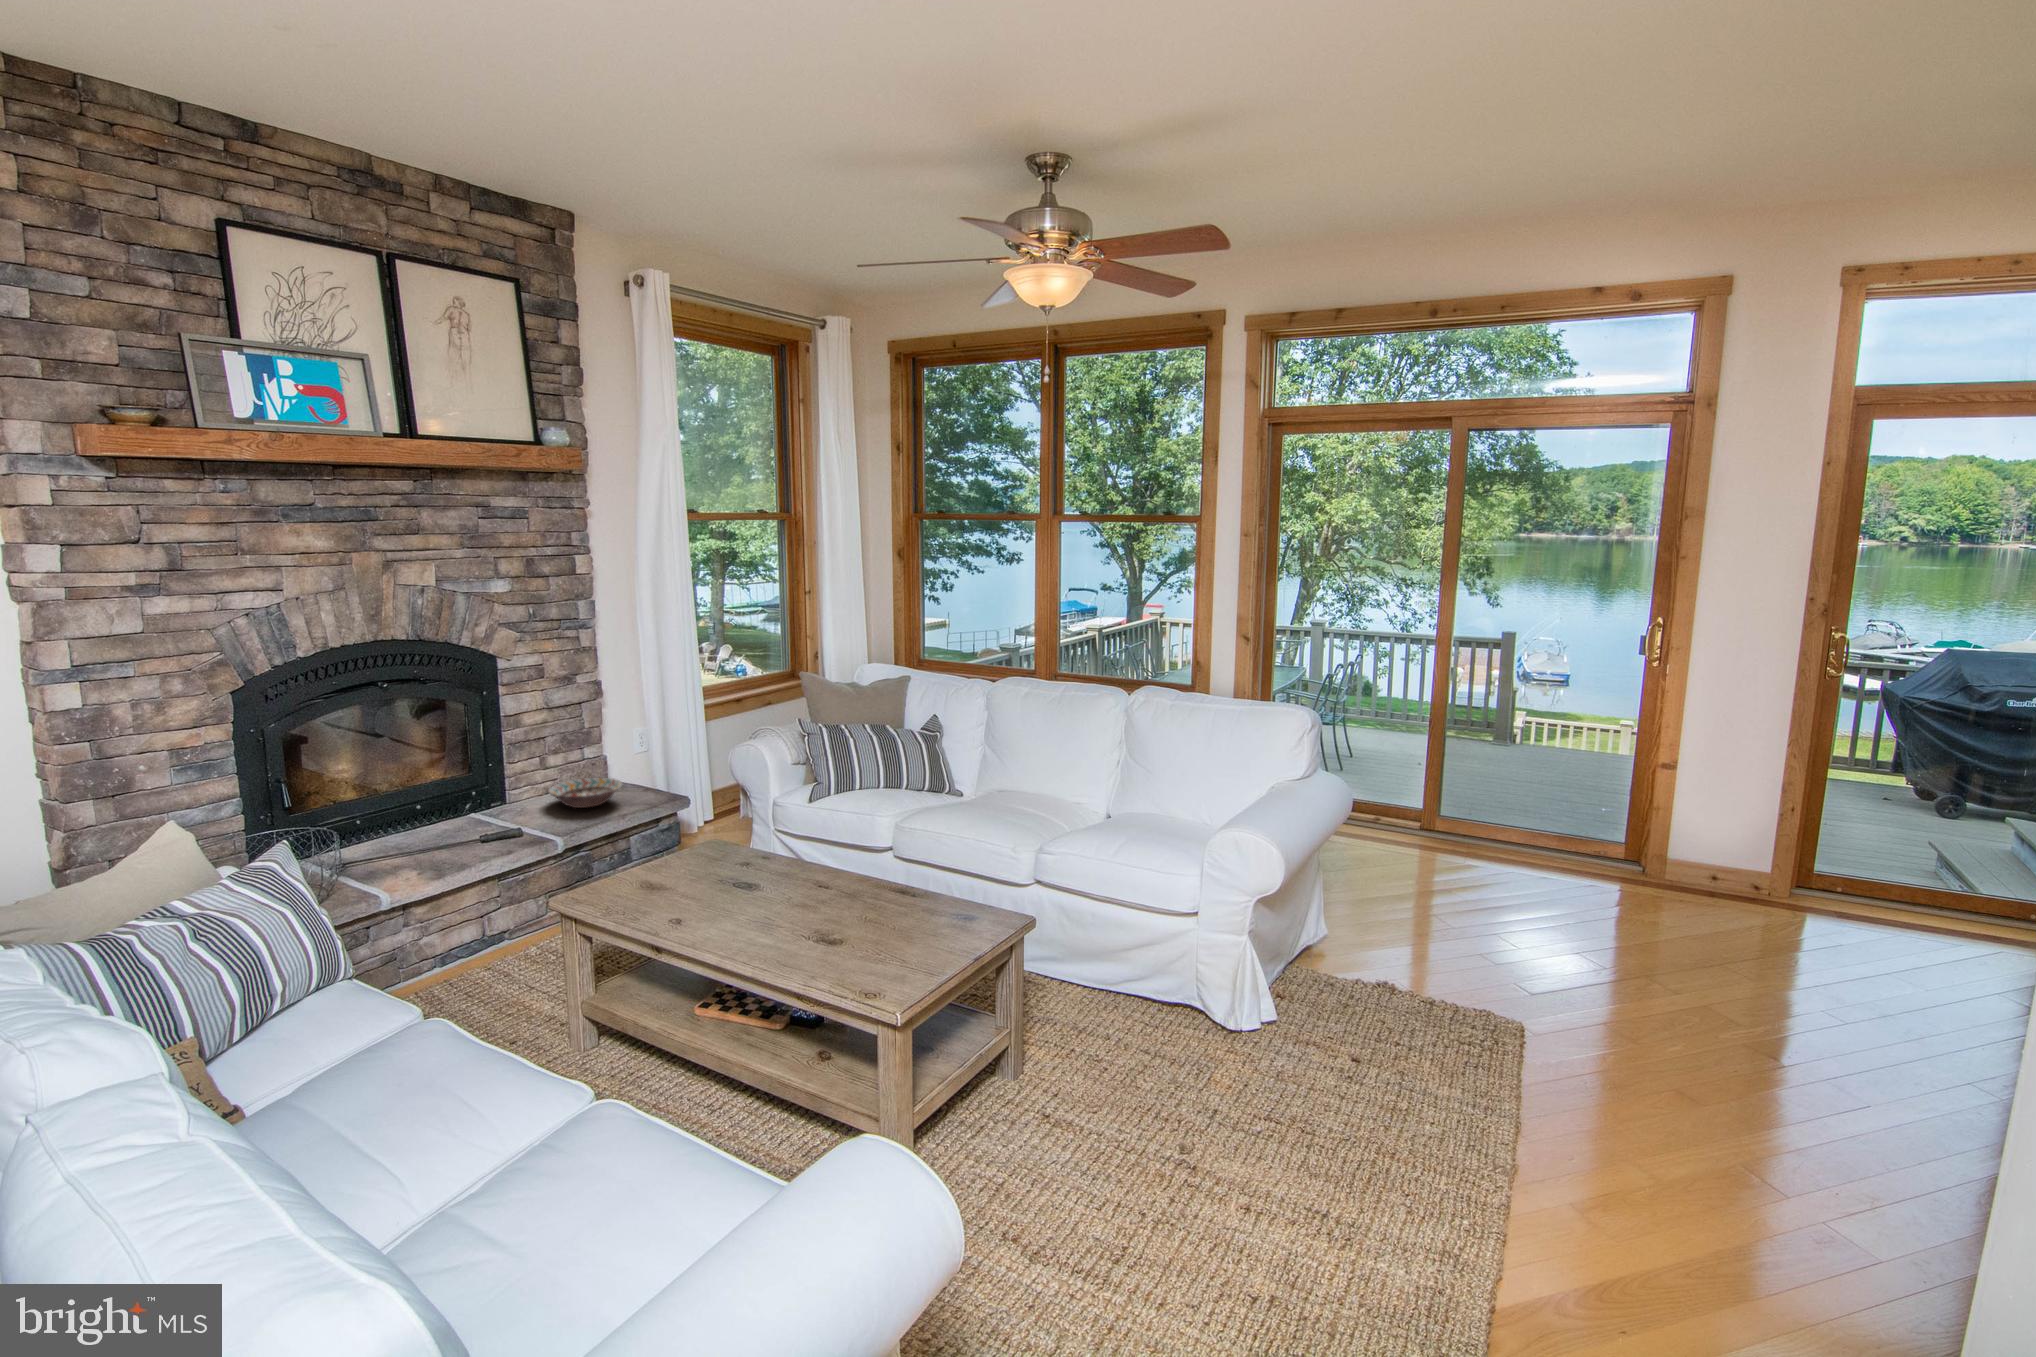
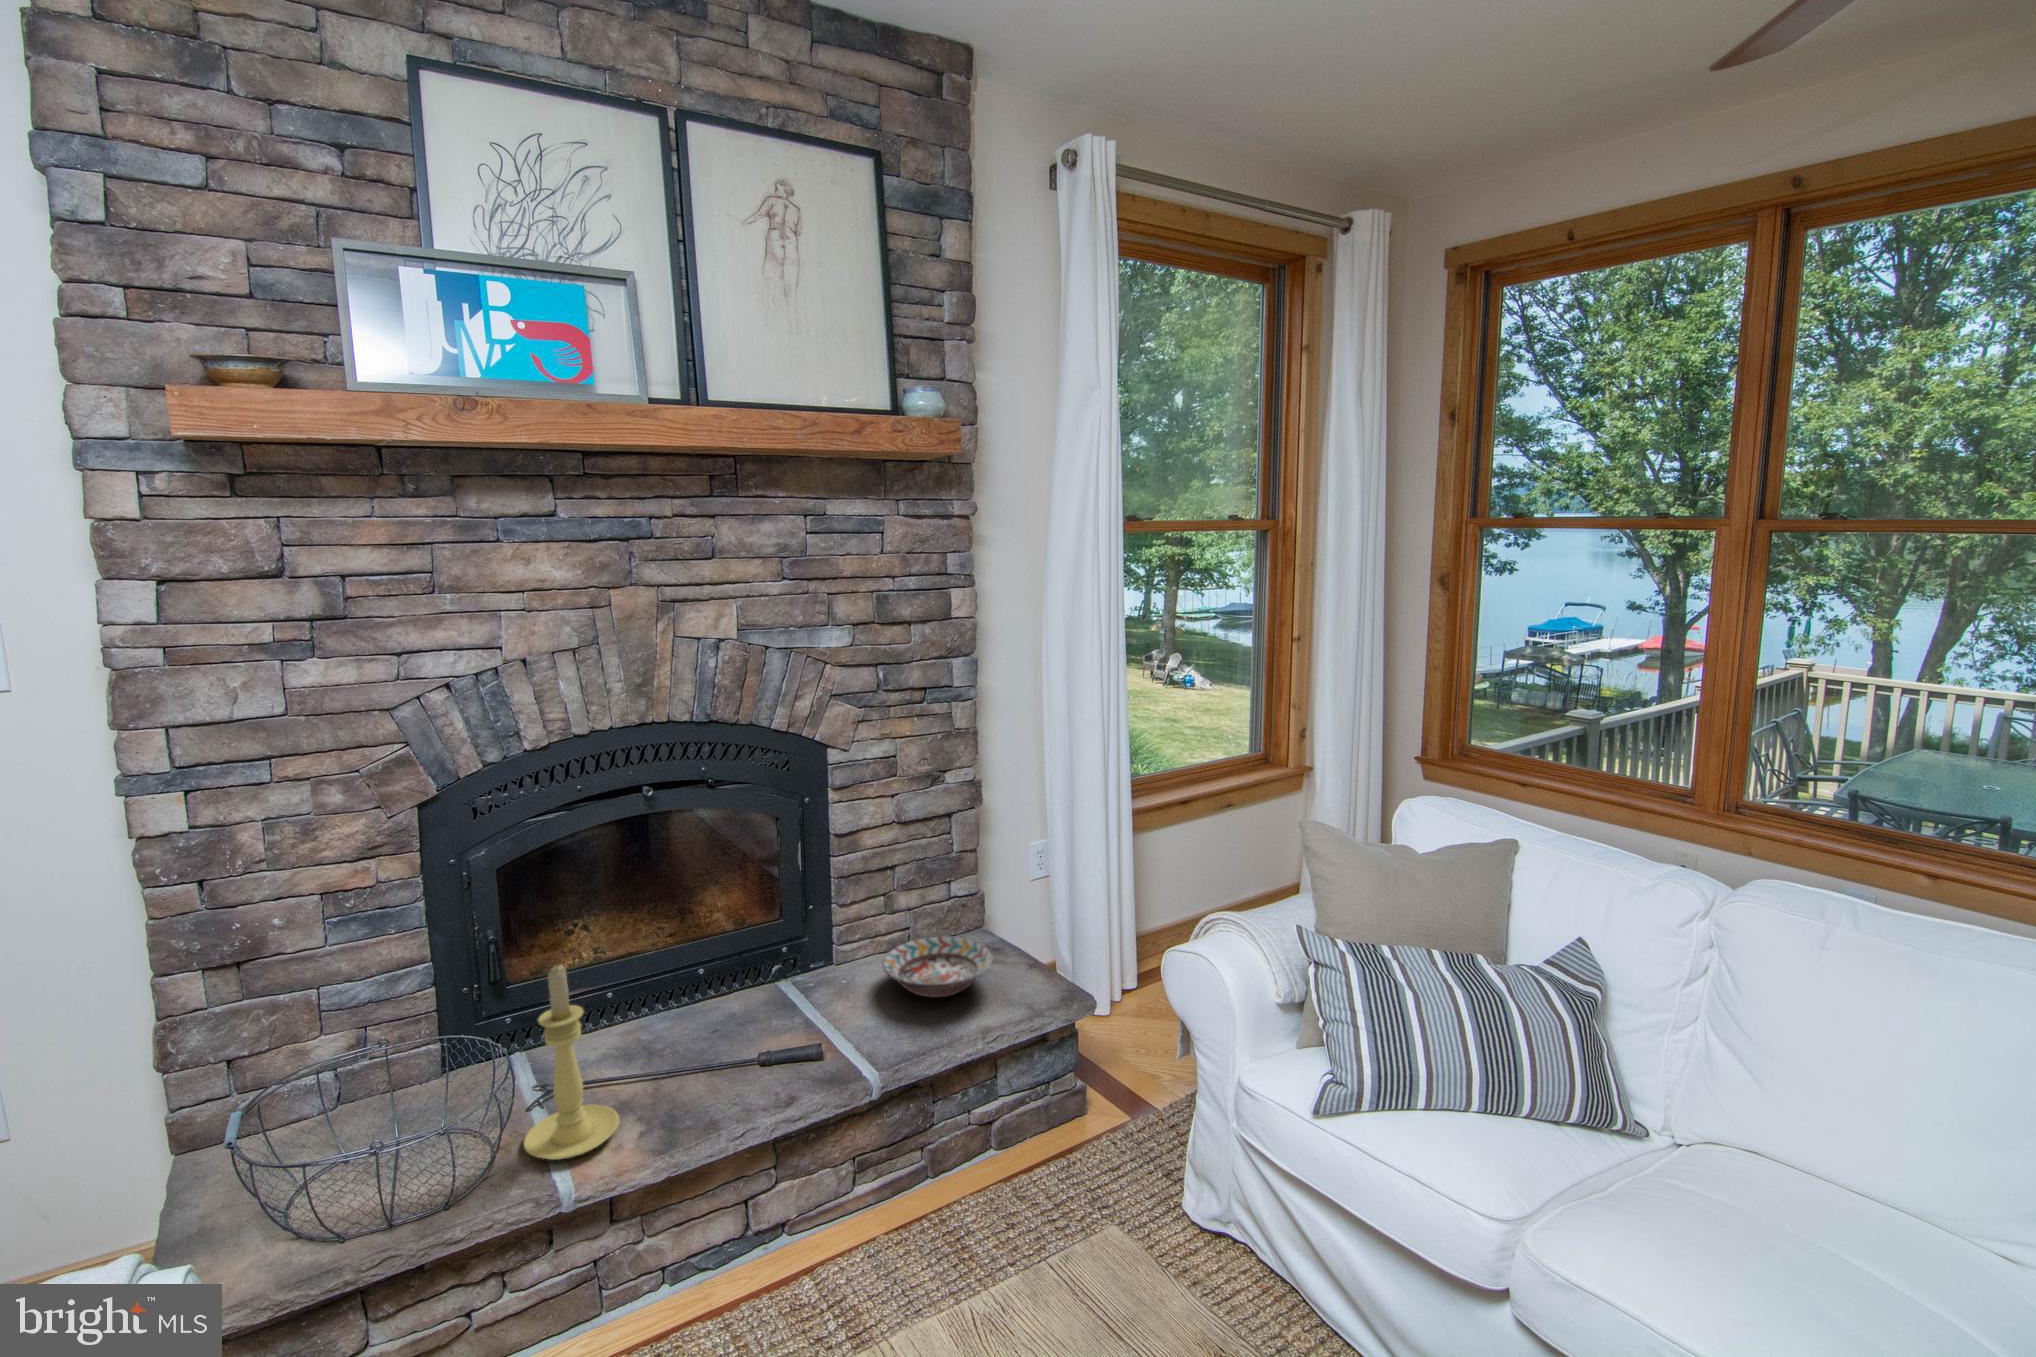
candle holder: none [348,772,409,884] -> present [524,965,619,1160]

